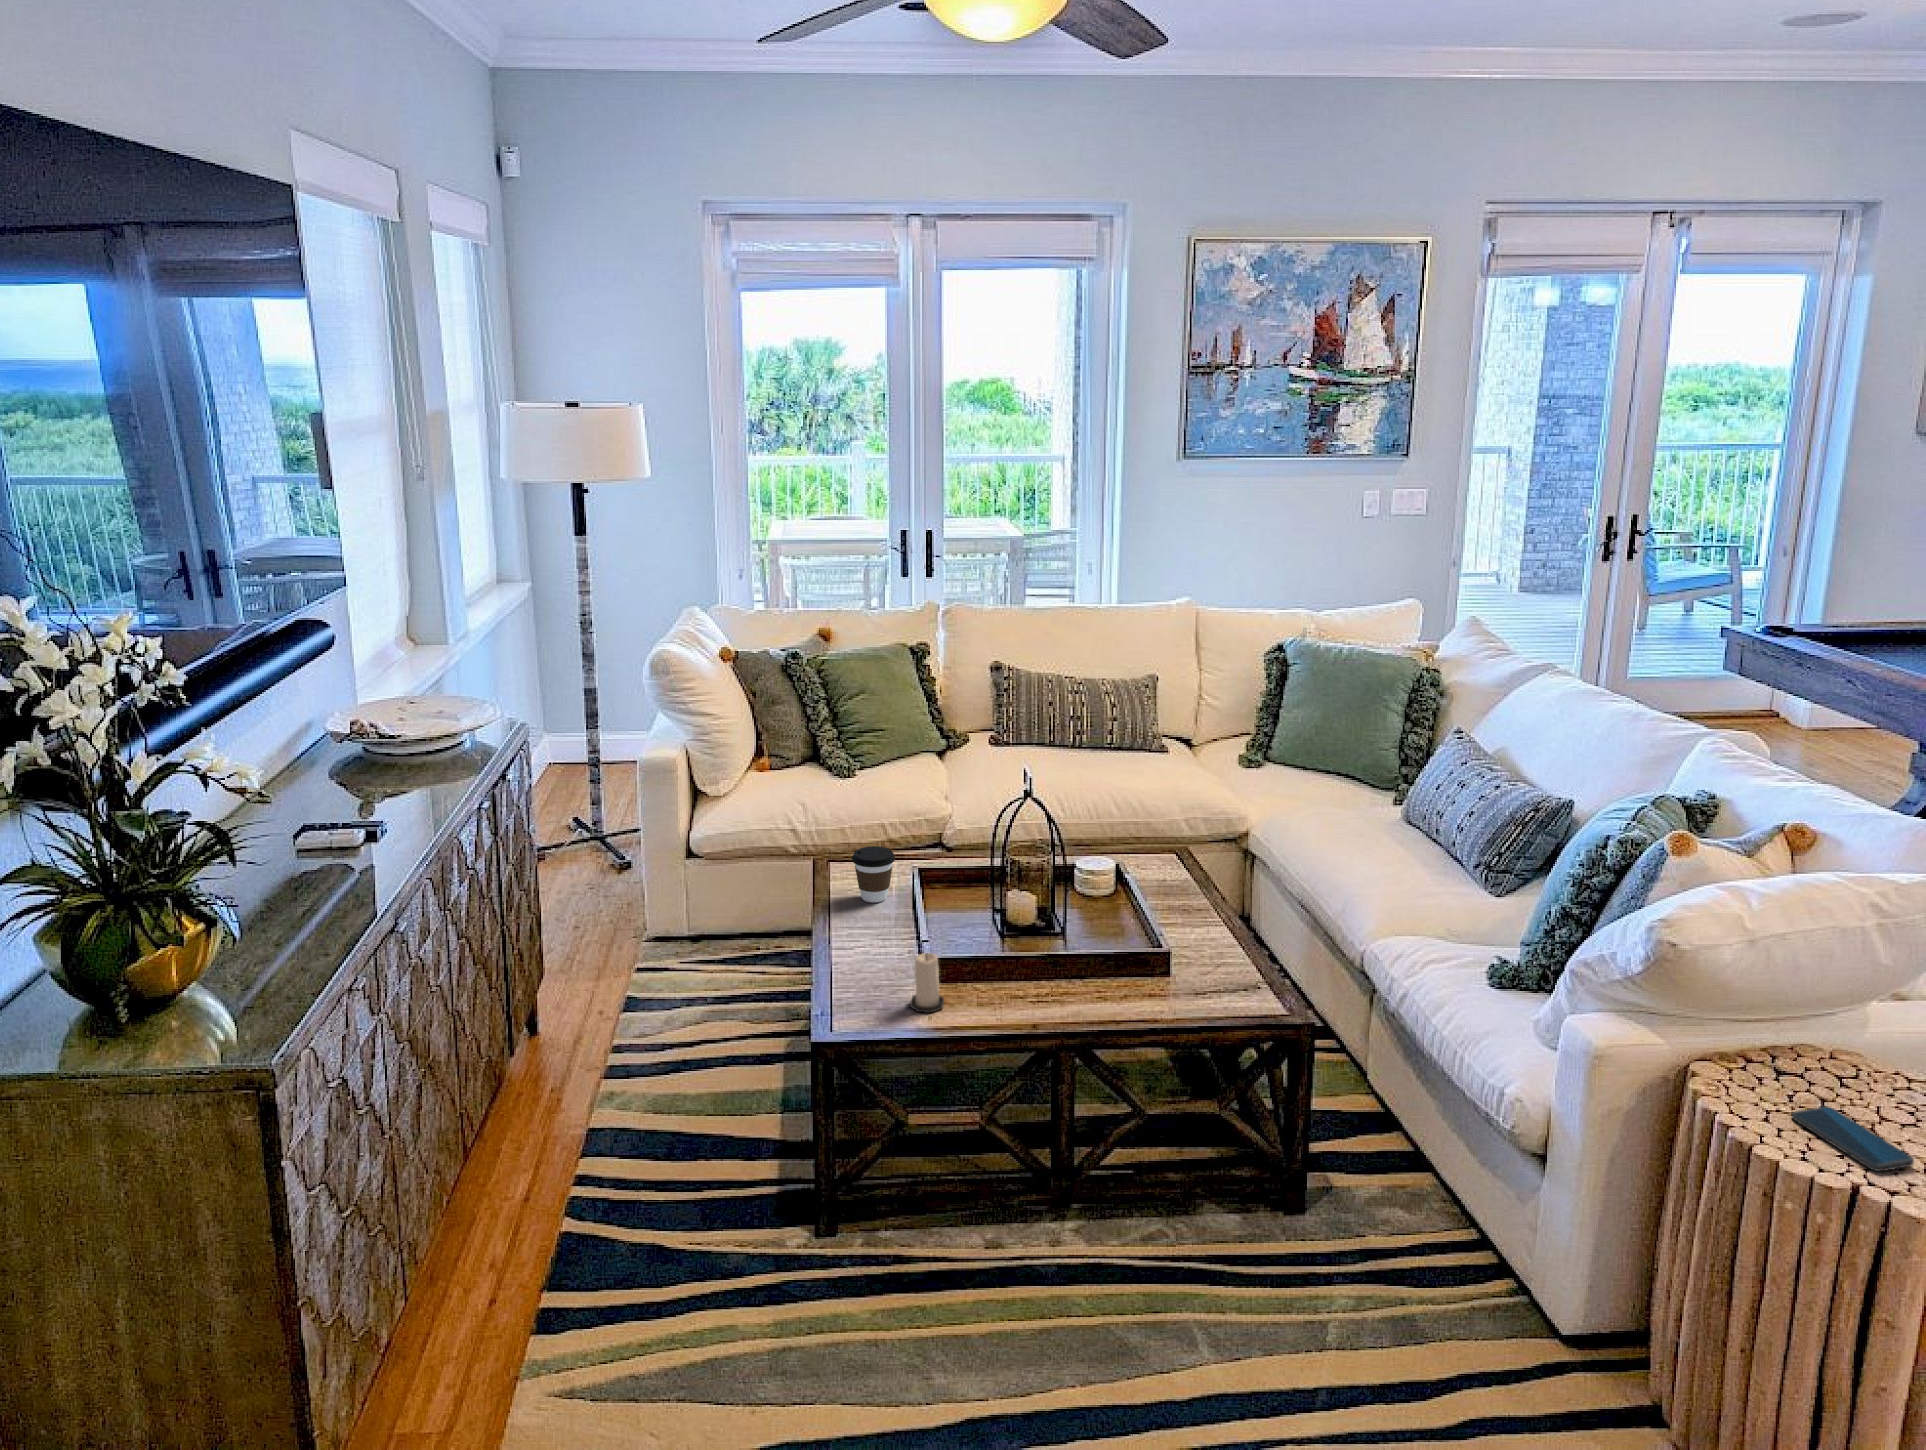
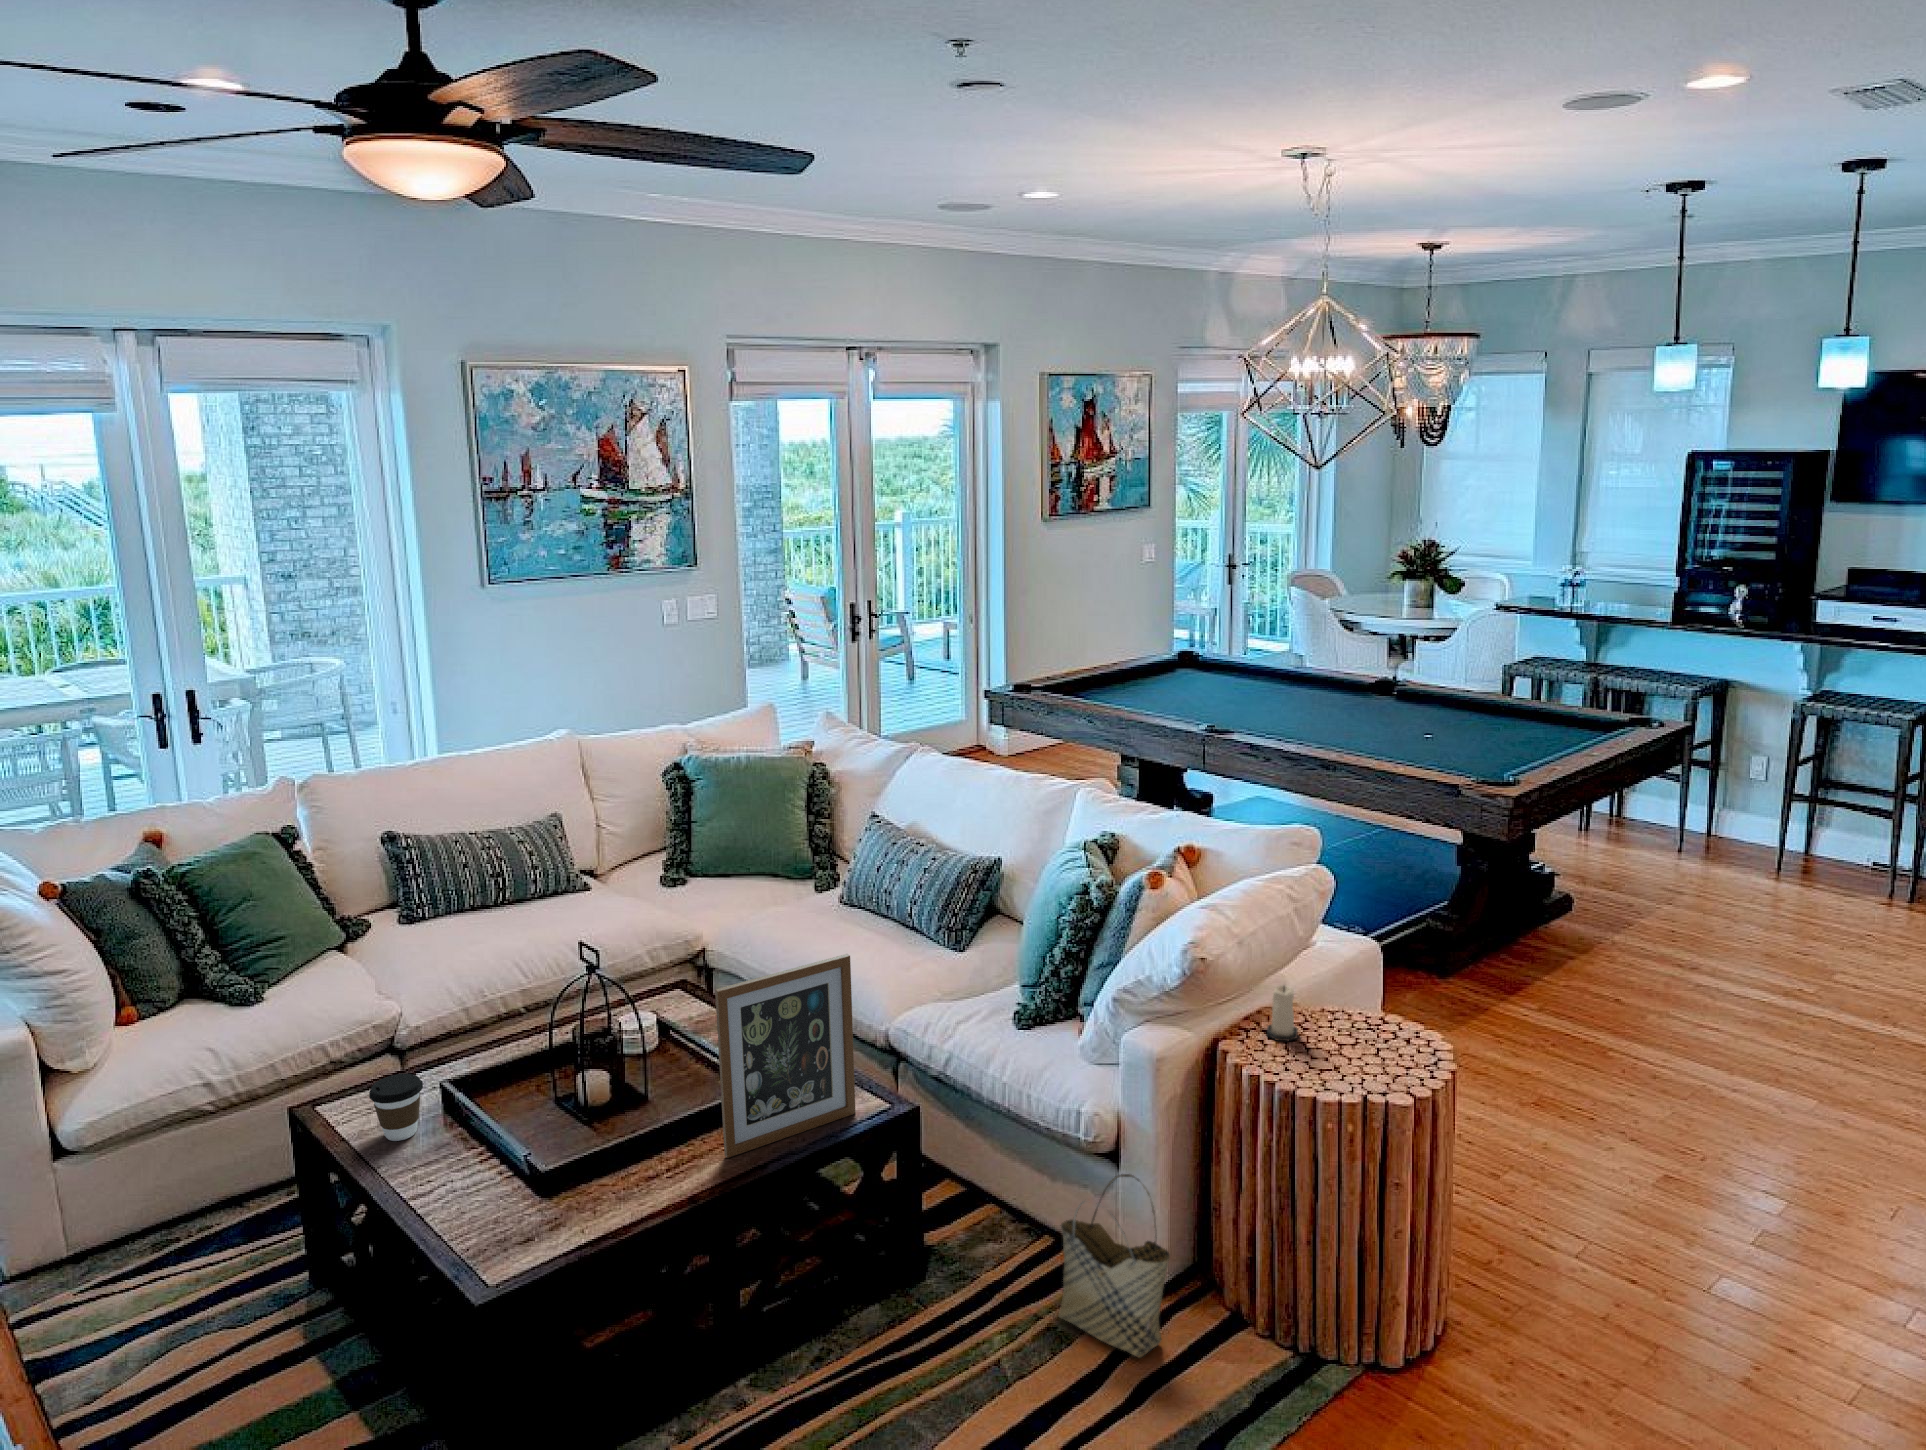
picture frame: none [1092,827,1252,1005] -> present [715,954,856,1158]
candle: present [910,953,944,1013] -> present [1267,985,1298,1041]
smartphone: present [1792,1107,1914,1171] -> none [1298,1046,1376,1081]
woven basket: none [1419,1176,1552,1395] -> present [1058,1174,1170,1357]

